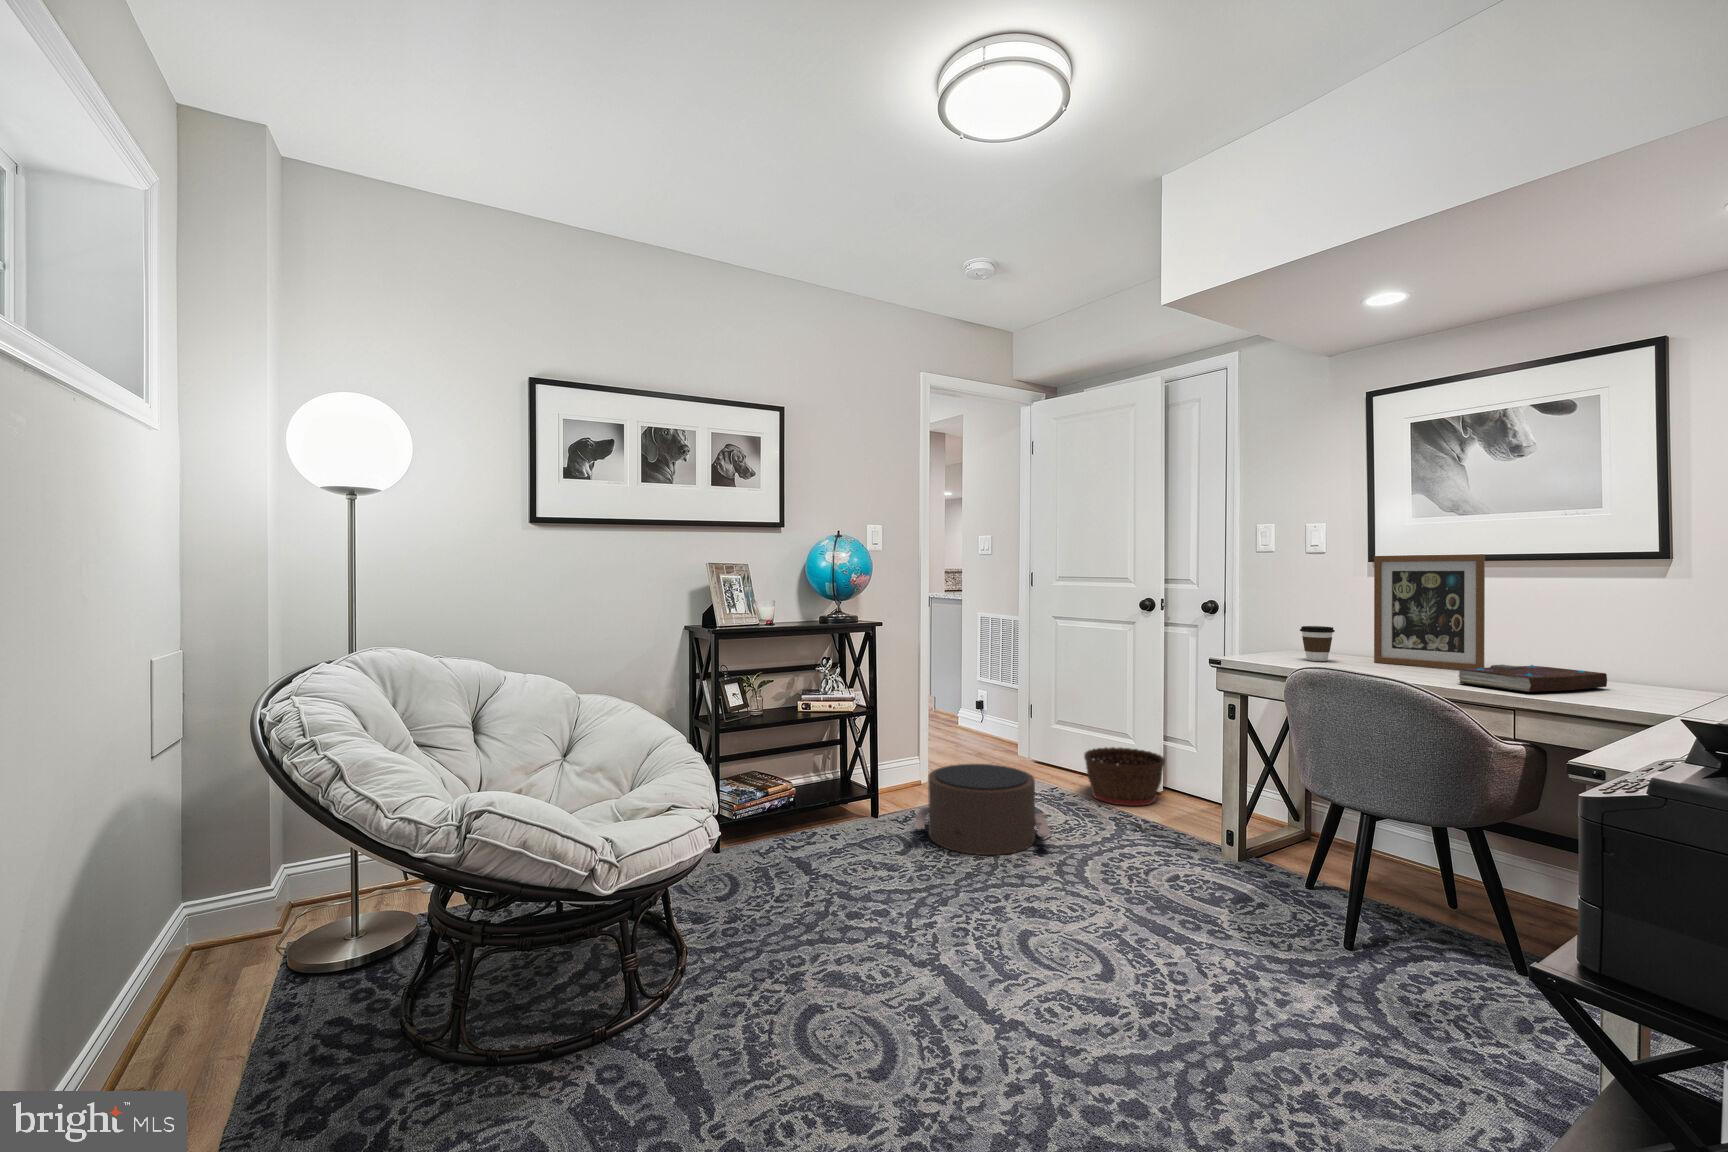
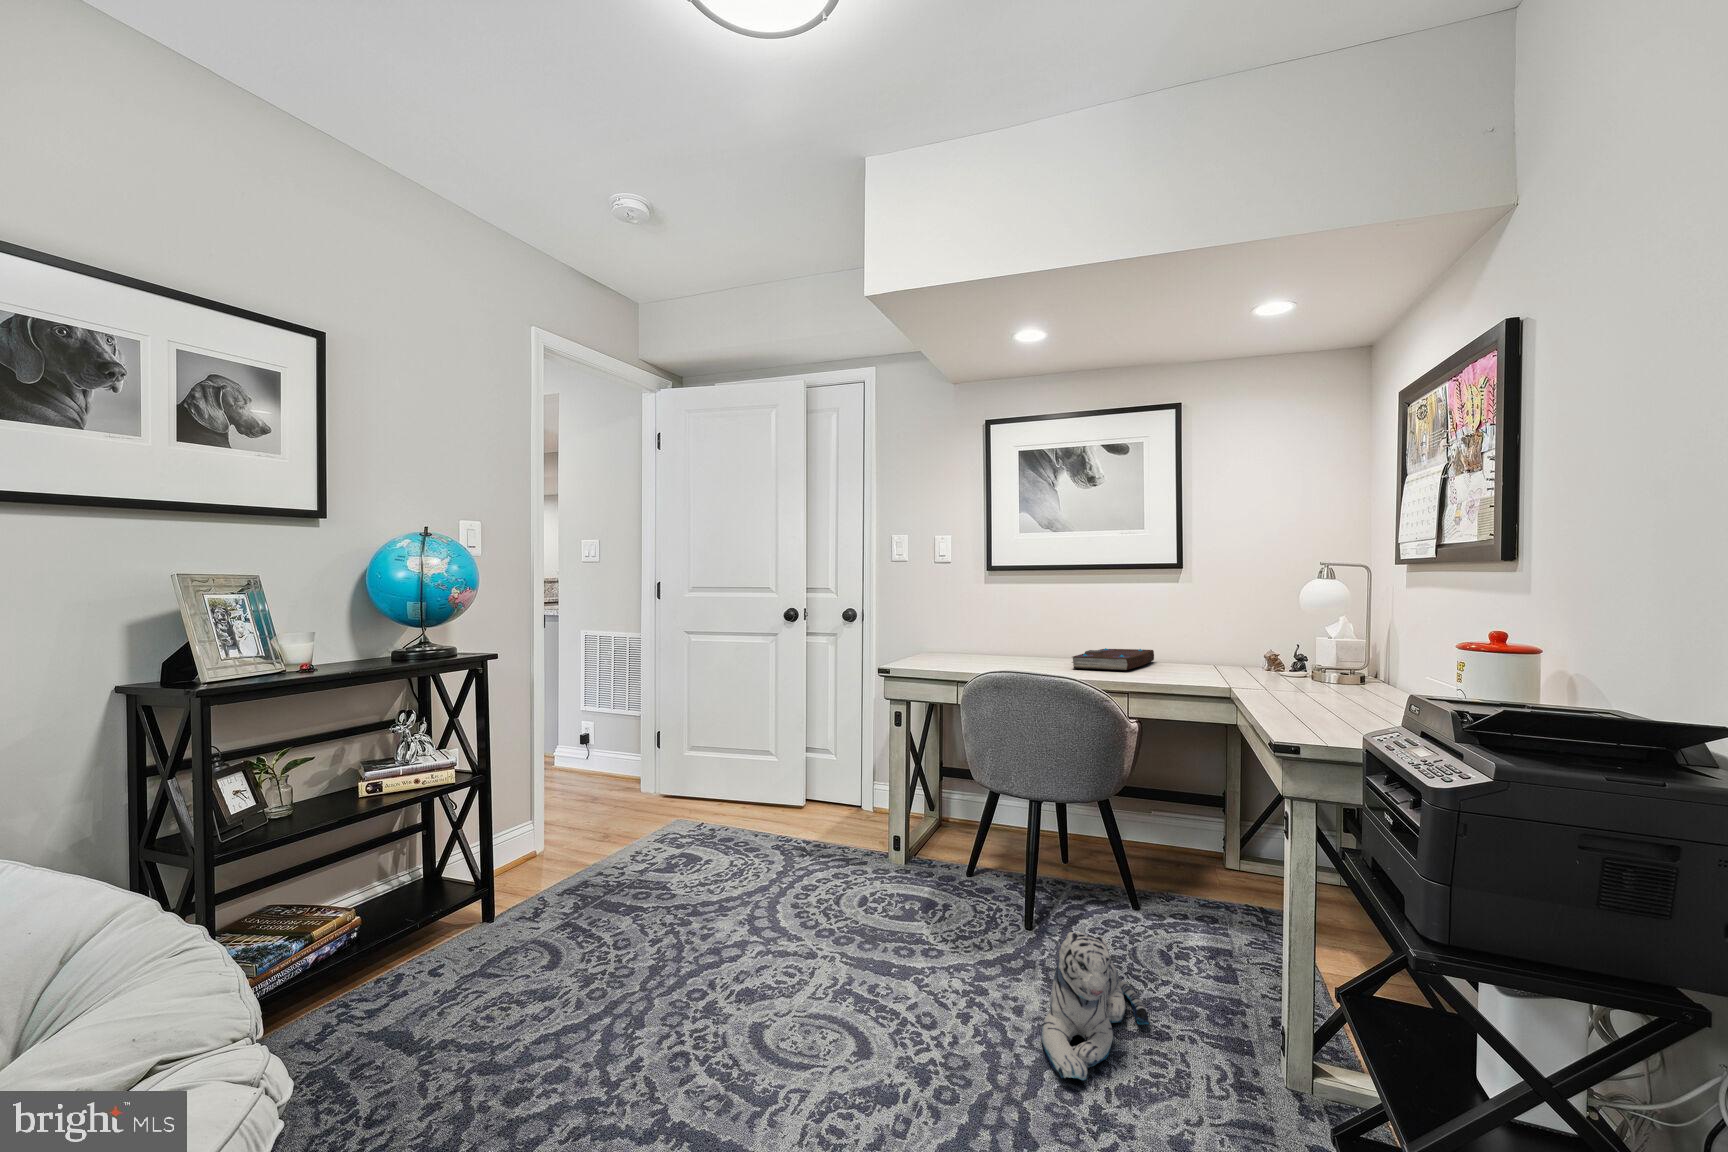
picture frame: present [1374,554,1485,669] -> none [983,562,1066,658]
coffee cup: present [1300,626,1335,661] -> none [933,630,960,661]
basket: present [1084,747,1165,806] -> none [728,767,807,830]
pouf: present [914,764,1051,855] -> none [557,817,730,940]
plush toy: none [1269,933,1420,1063] -> present [1041,932,1149,1081]

